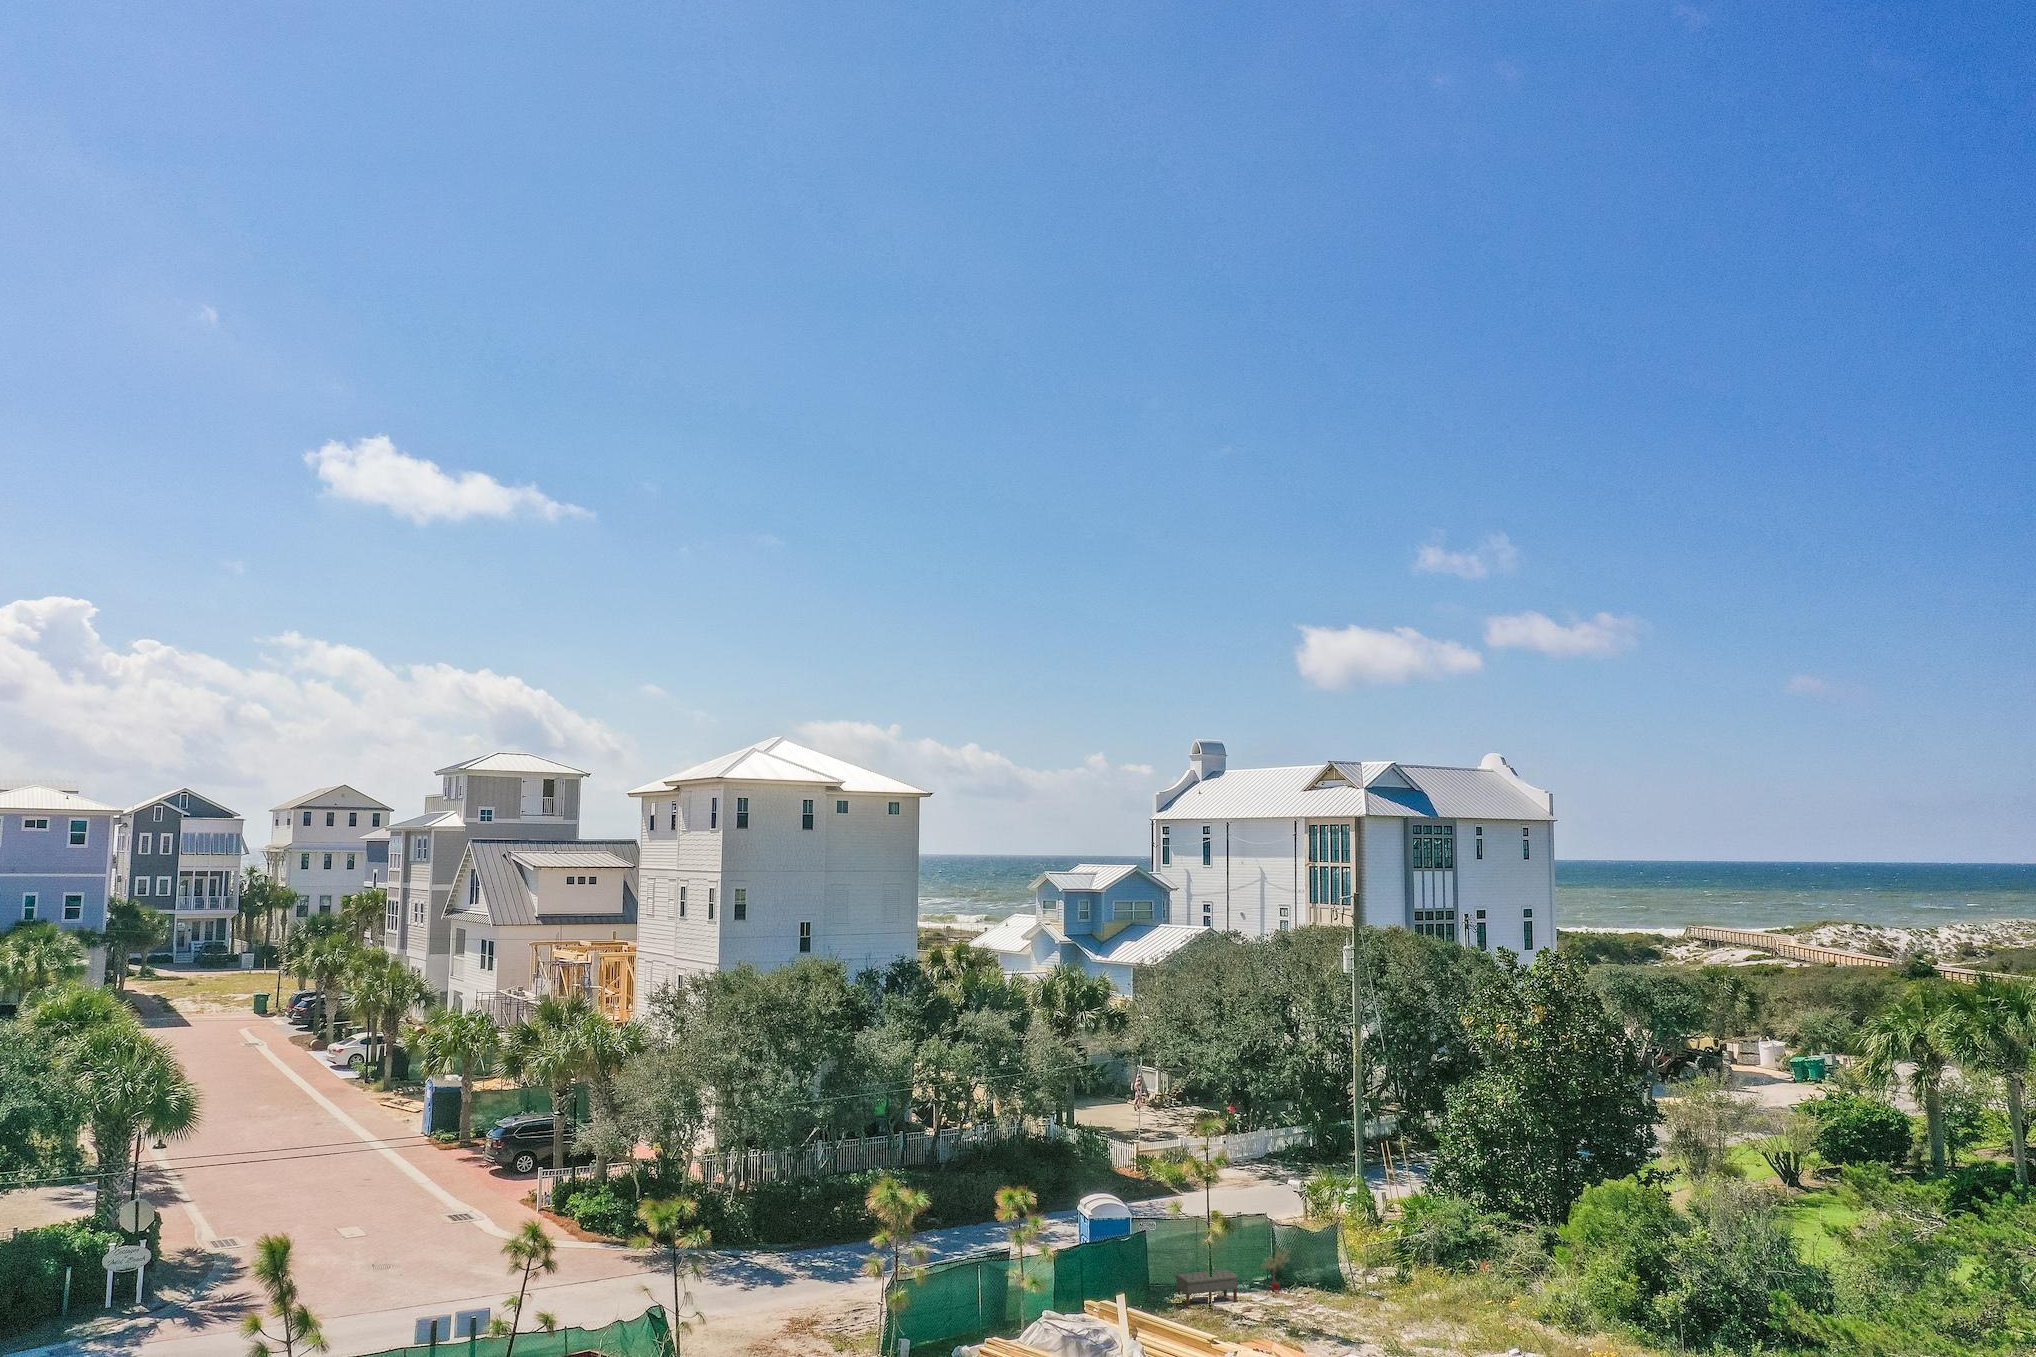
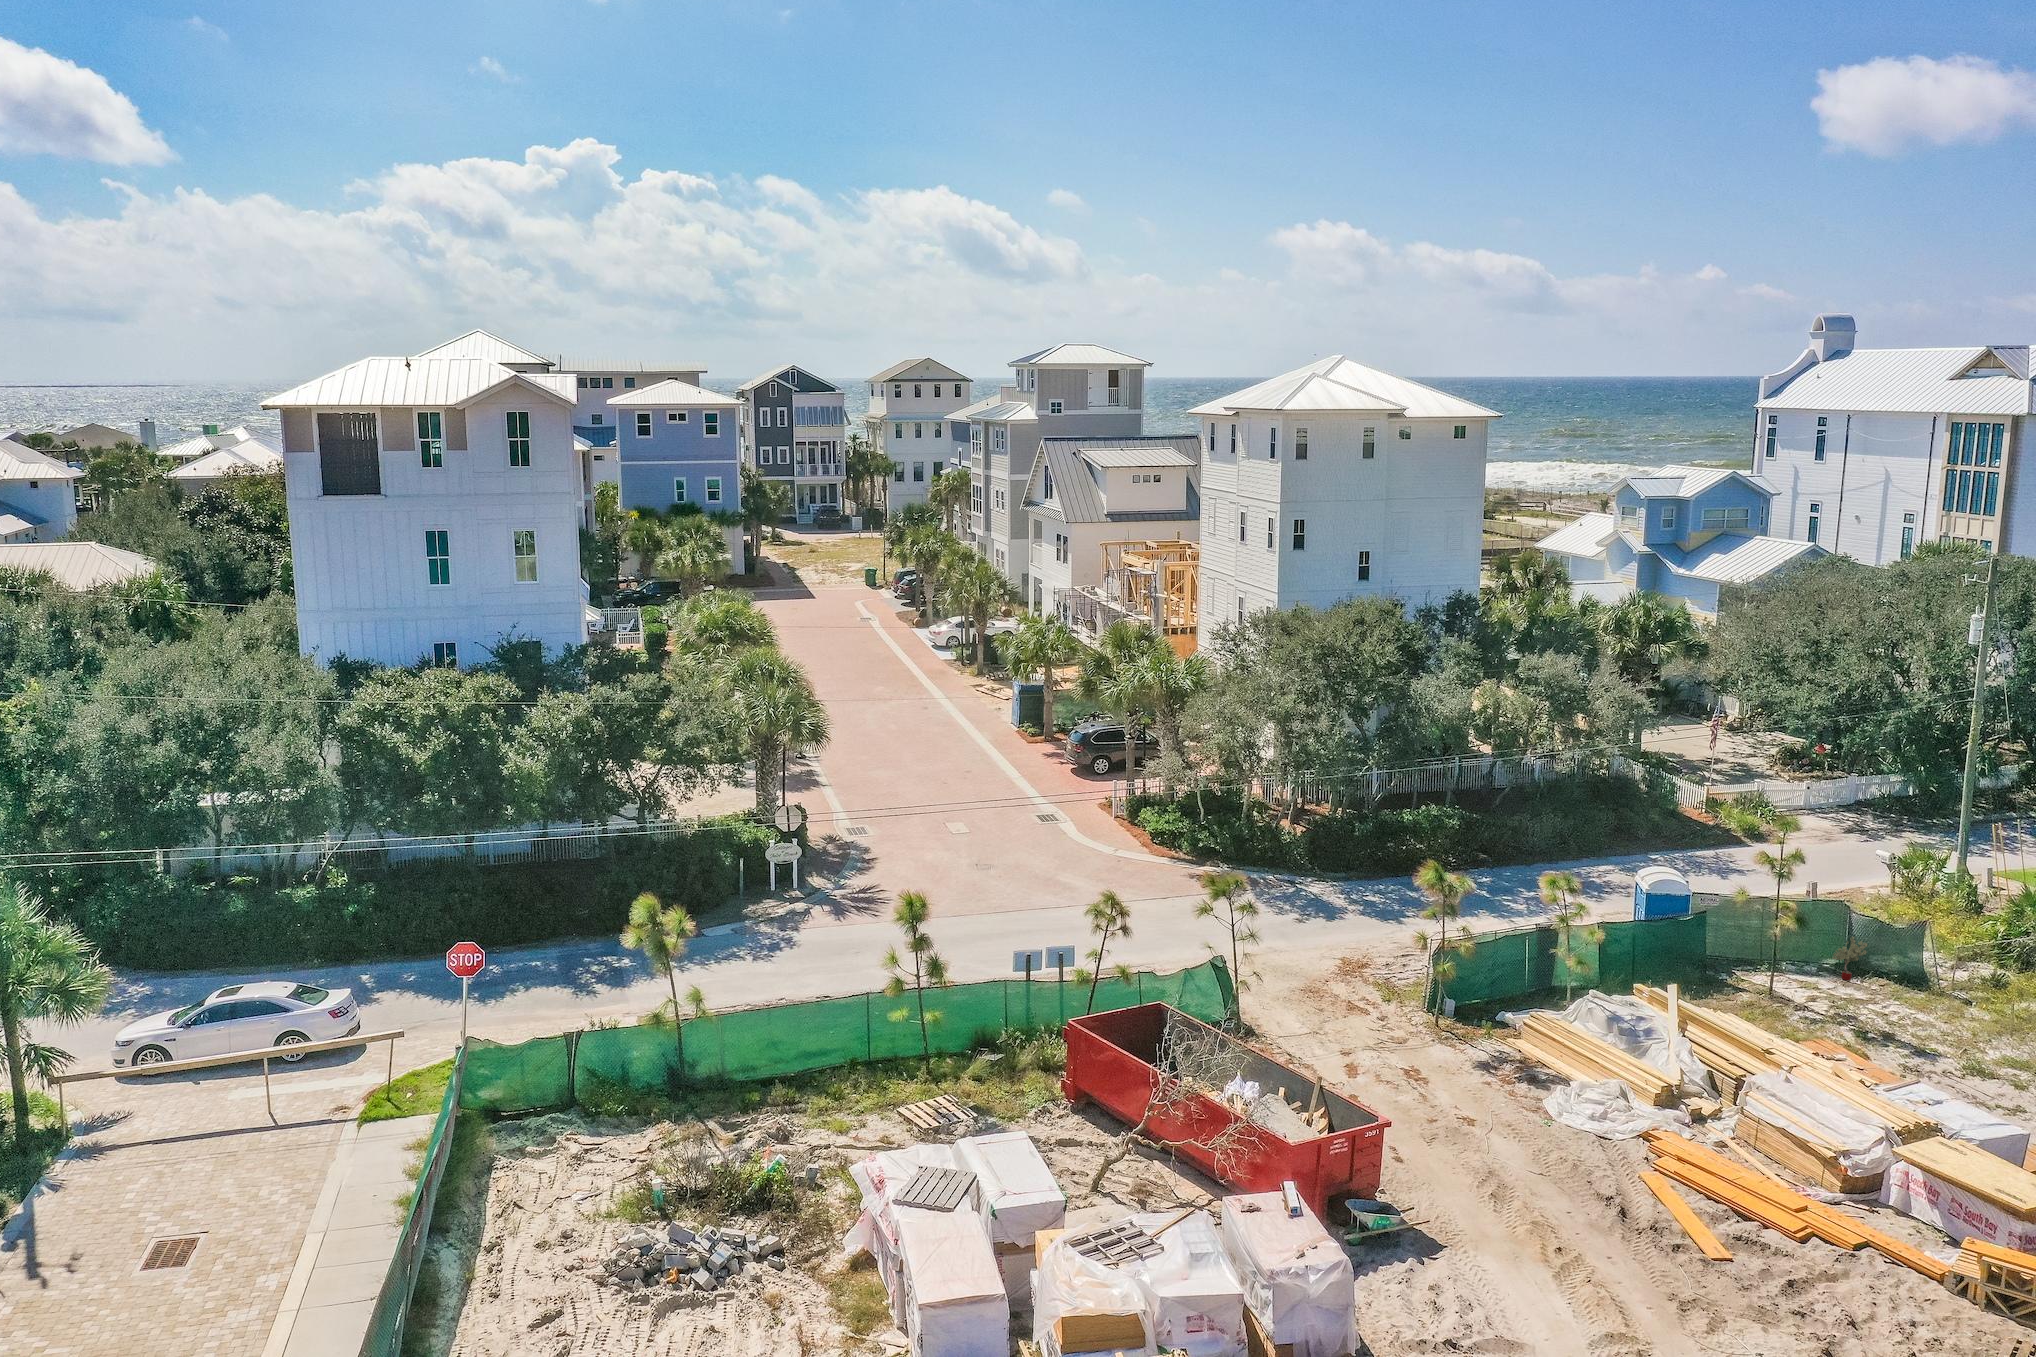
bench: present [1176,1269,1238,1307] -> none [1733,956,1804,989]

